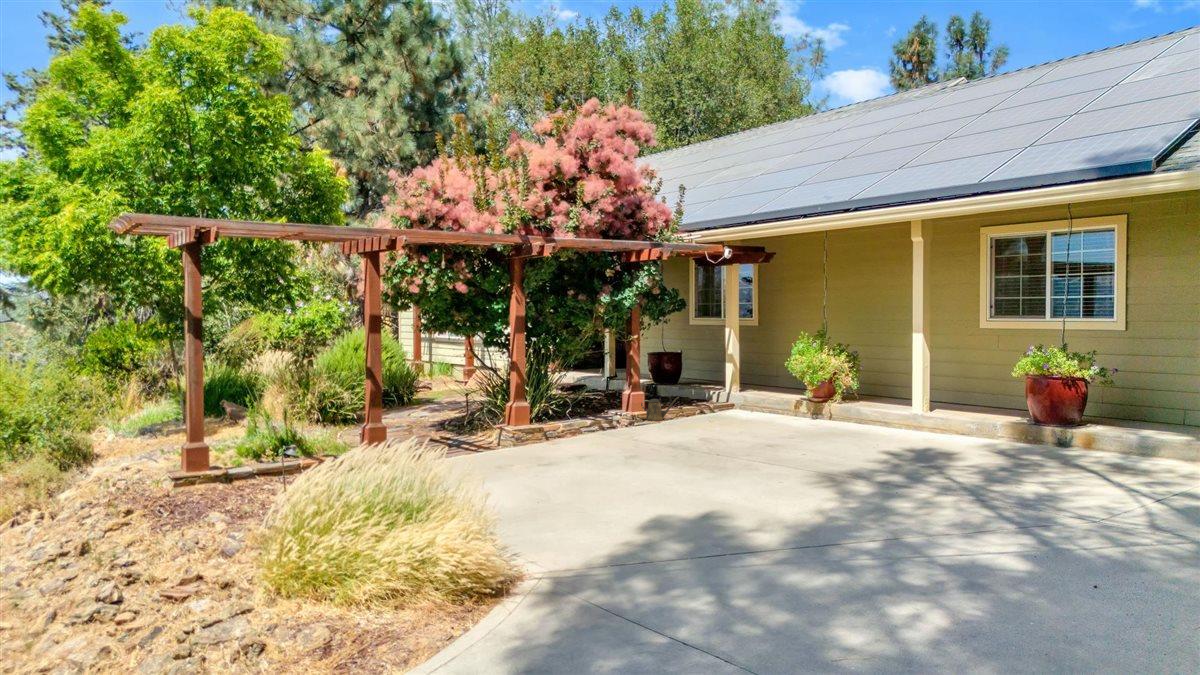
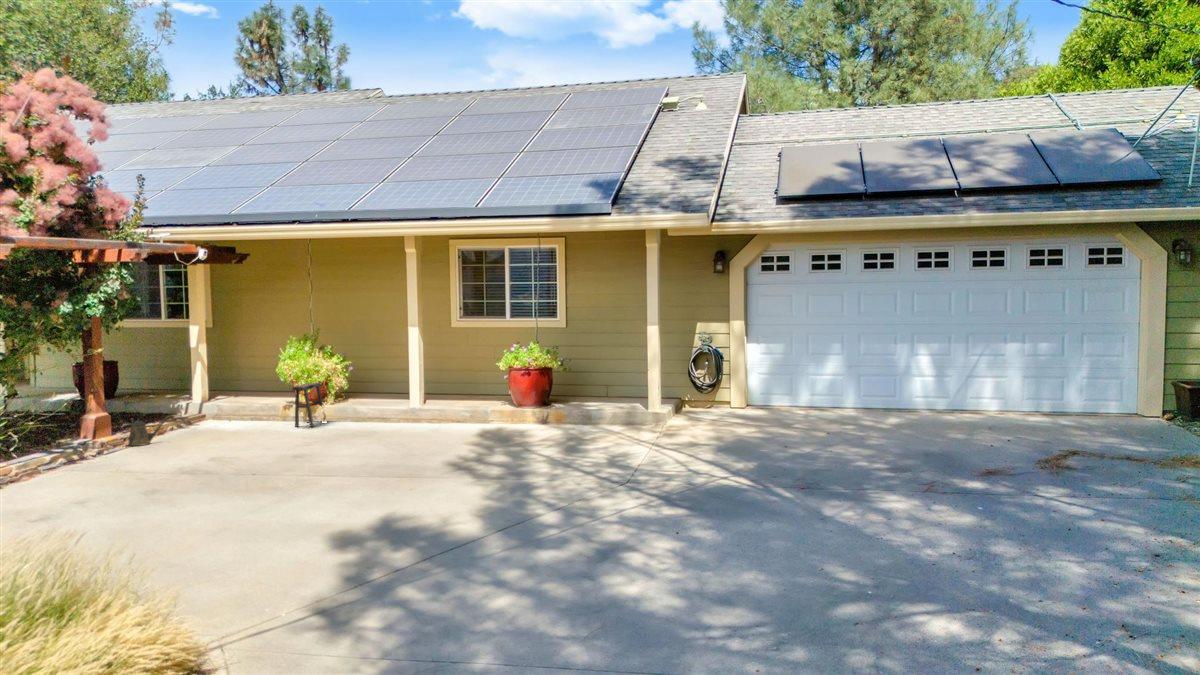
stool: none [786,377,825,423] -> present [292,382,323,427]

